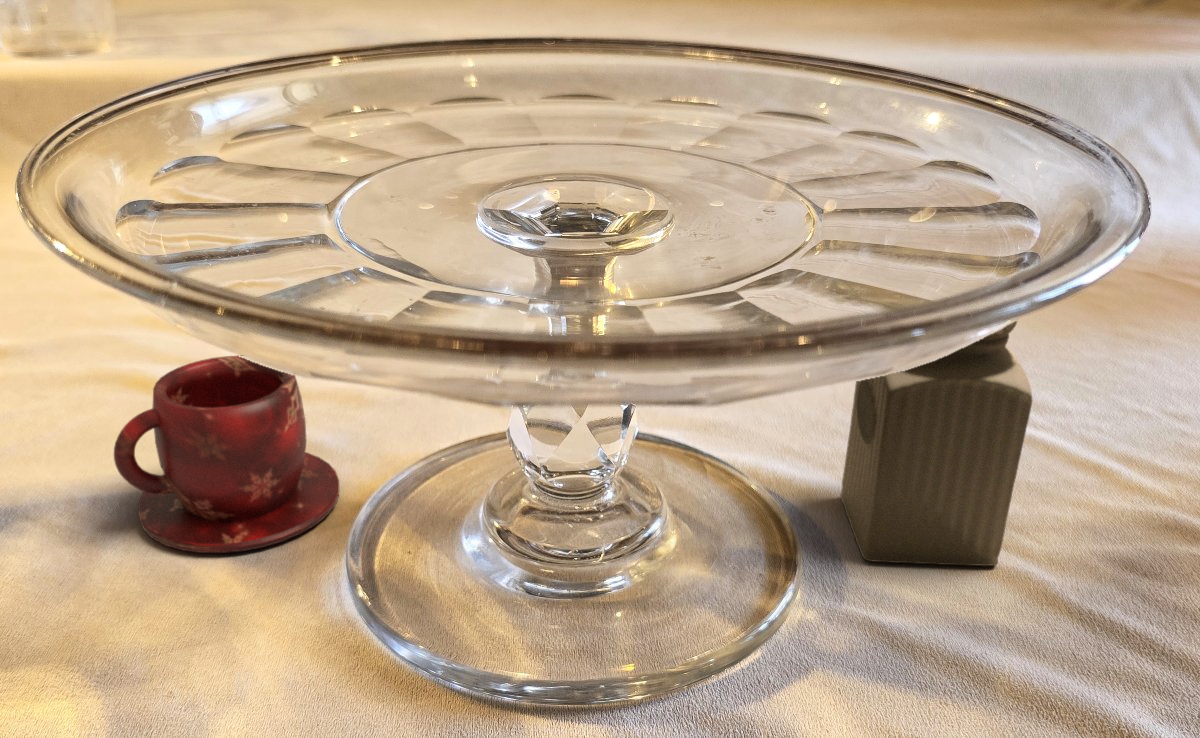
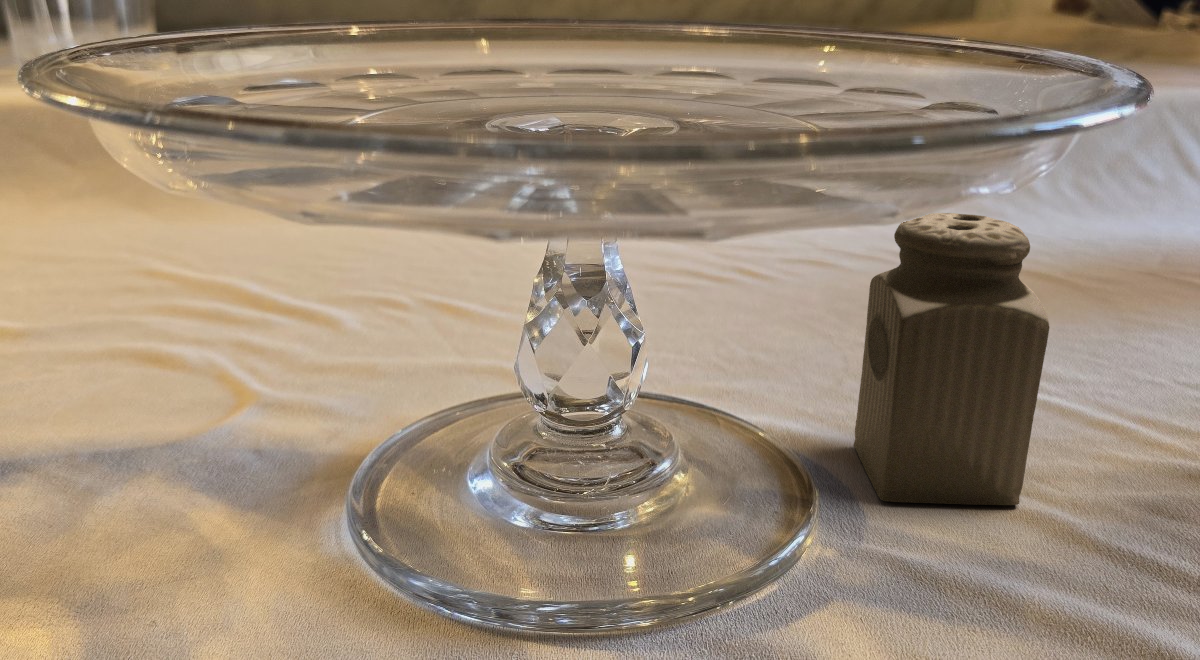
teacup: present [114,355,339,553] -> none [116,305,346,496]

